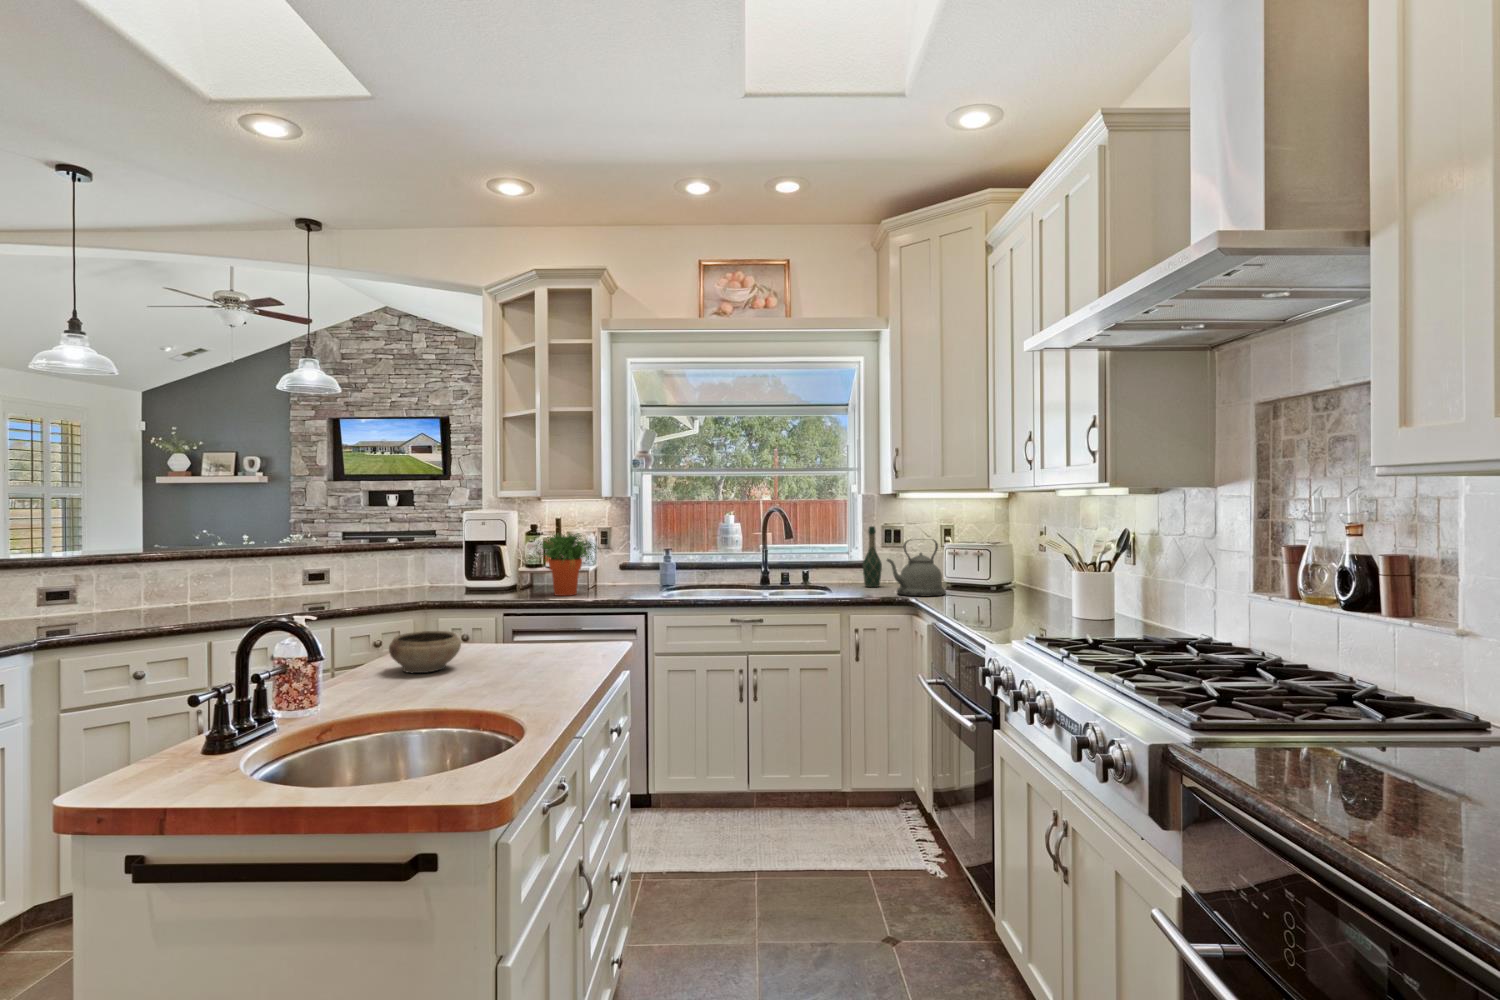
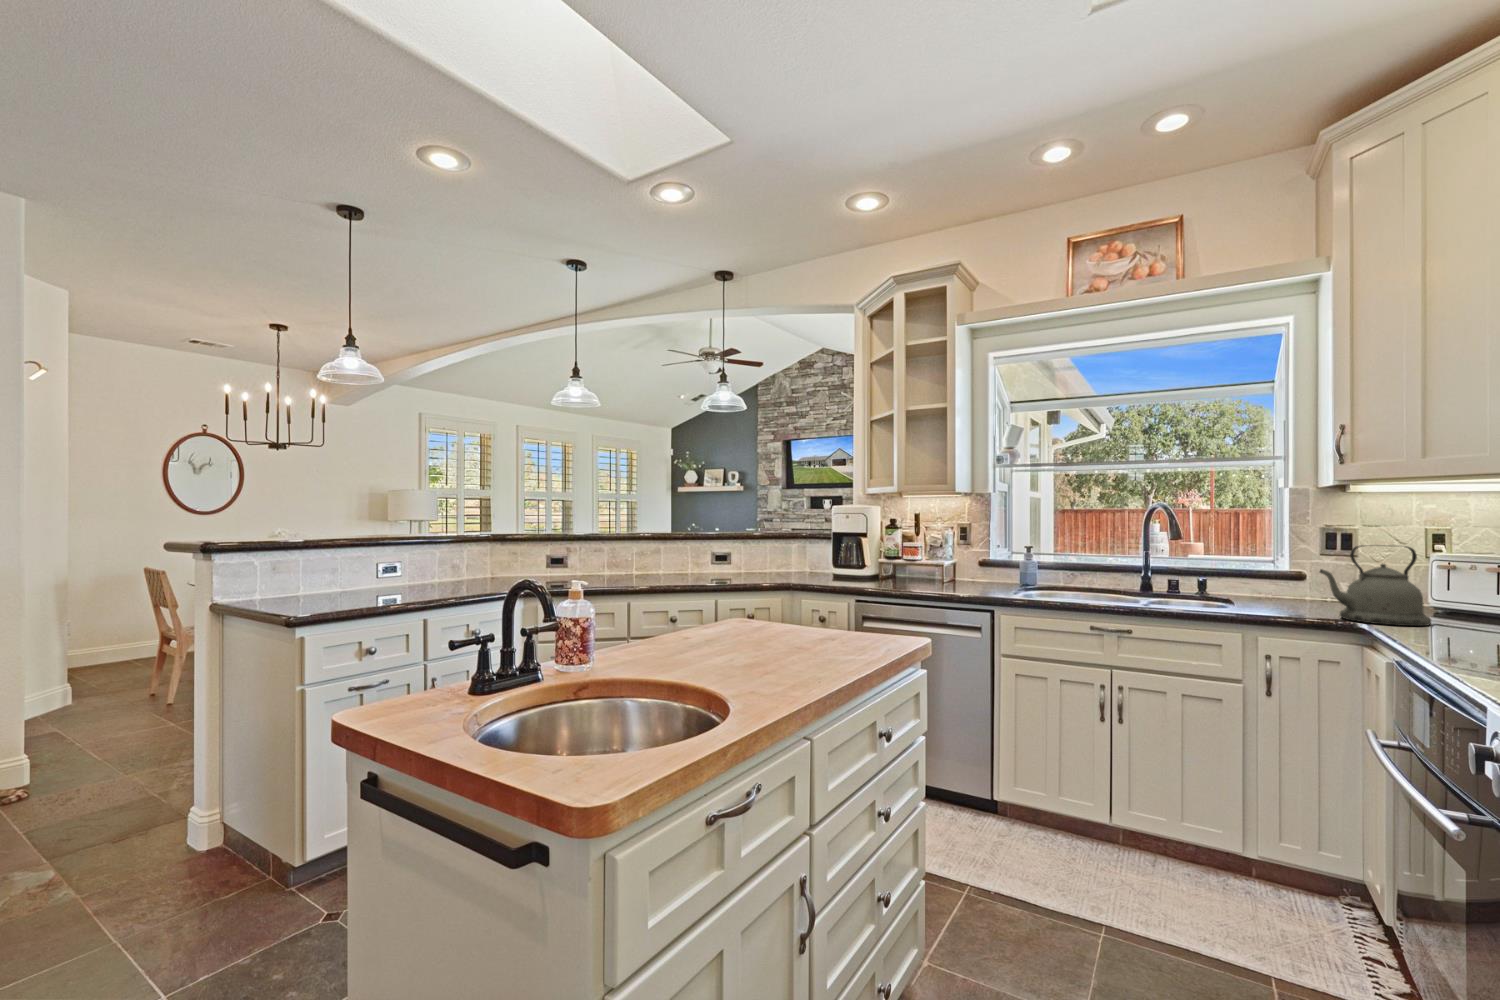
wine bottle: present [862,526,882,587] -> none [1289,528,1321,607]
potted plant: present [534,533,596,596] -> none [880,526,952,588]
ceramic bowl: present [389,631,461,673] -> none [678,605,740,643]

